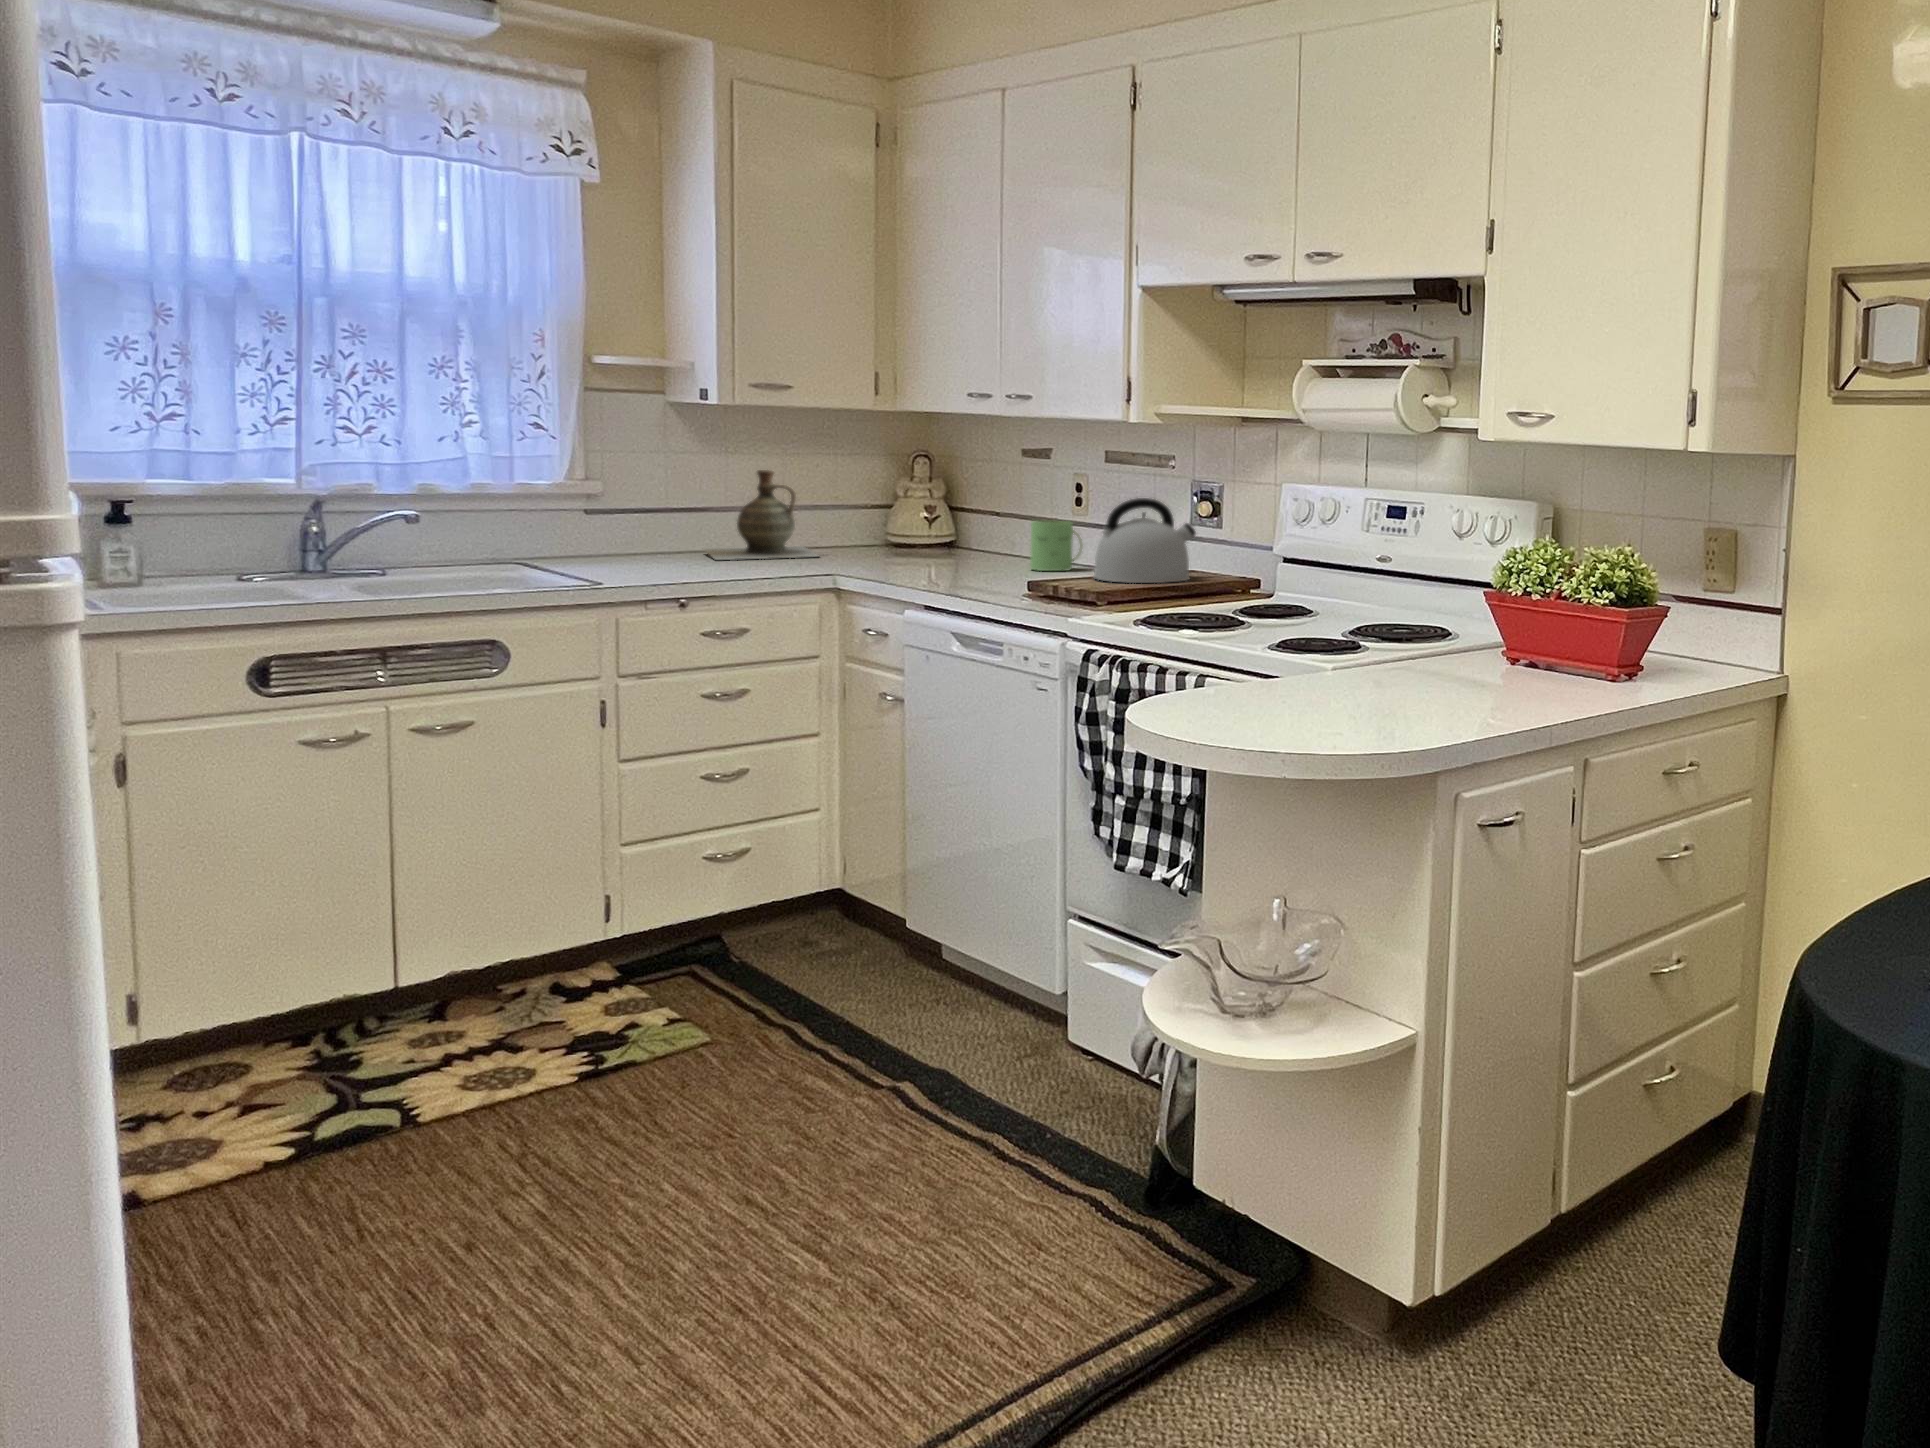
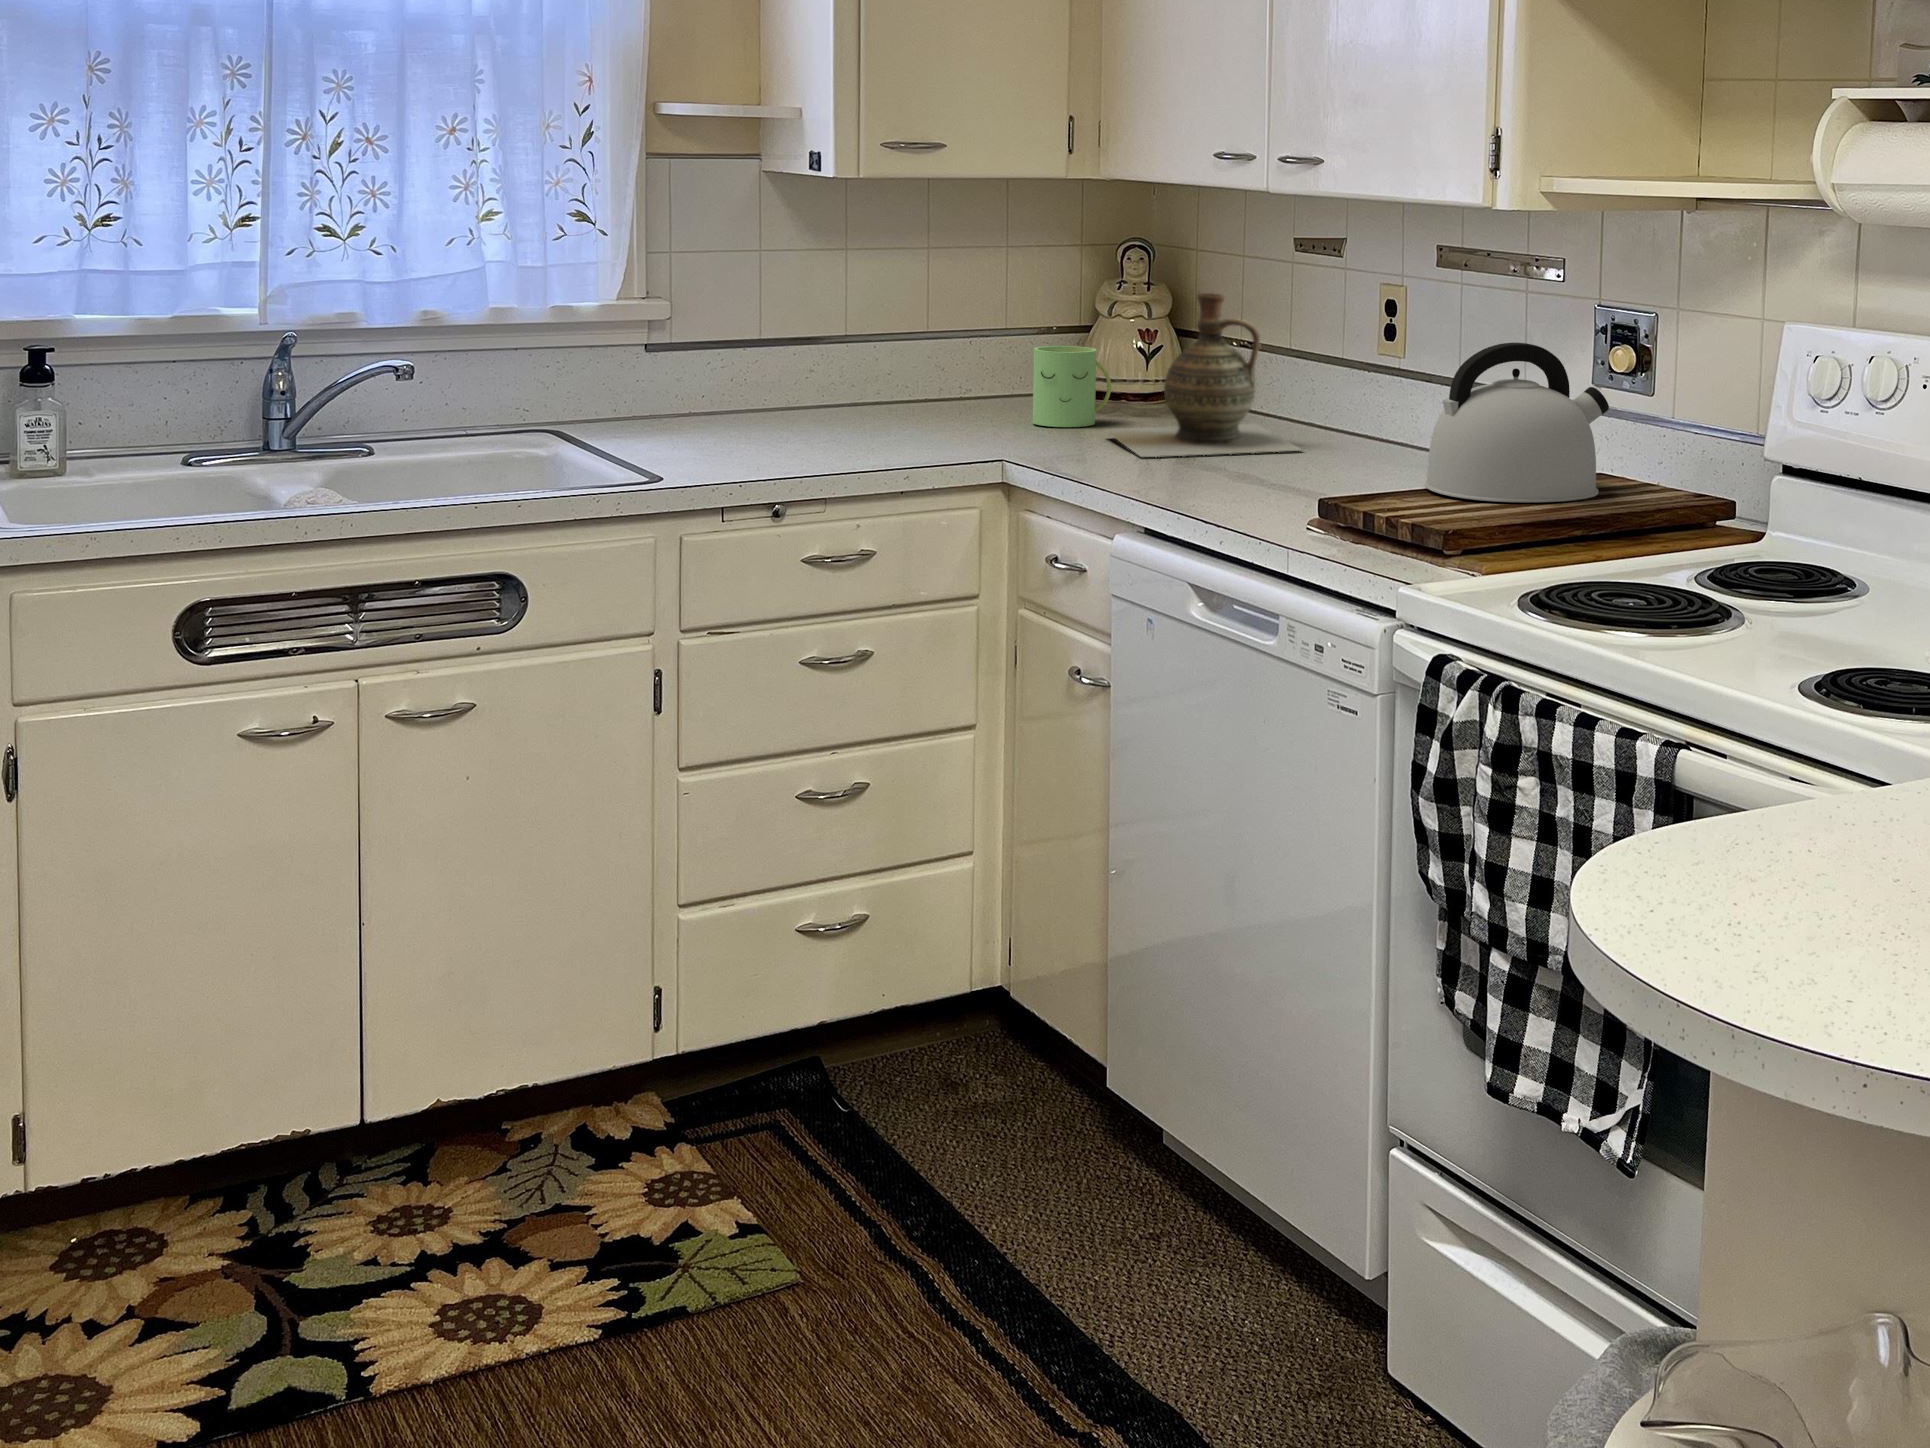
ceramic jug: present [705,470,817,560] -> present [1105,293,1301,457]
mug: present [1030,521,1082,571] -> present [1033,346,1111,427]

